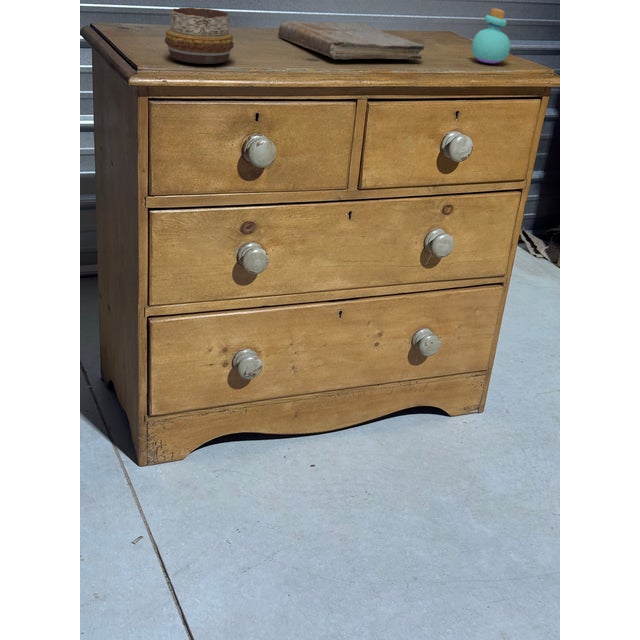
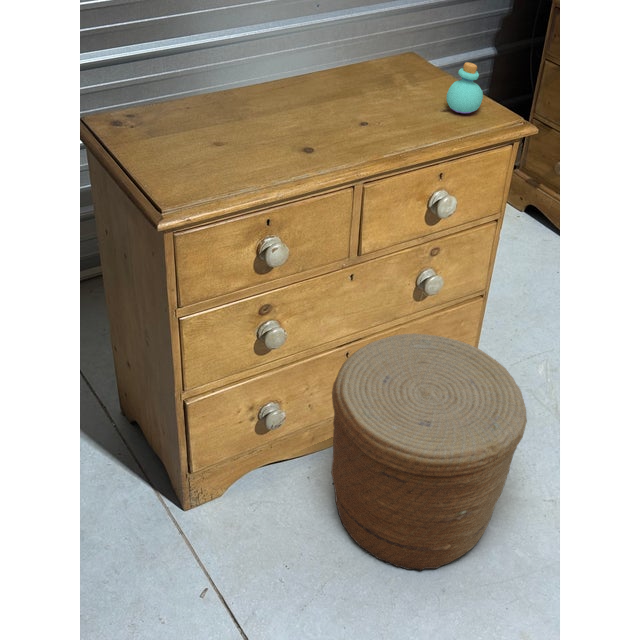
decorative bowl: present [165,8,234,64] -> none [171,117,237,180]
book: present [278,21,424,59] -> none [260,69,407,144]
woven basket: none [309,290,528,556] -> present [332,333,527,571]

